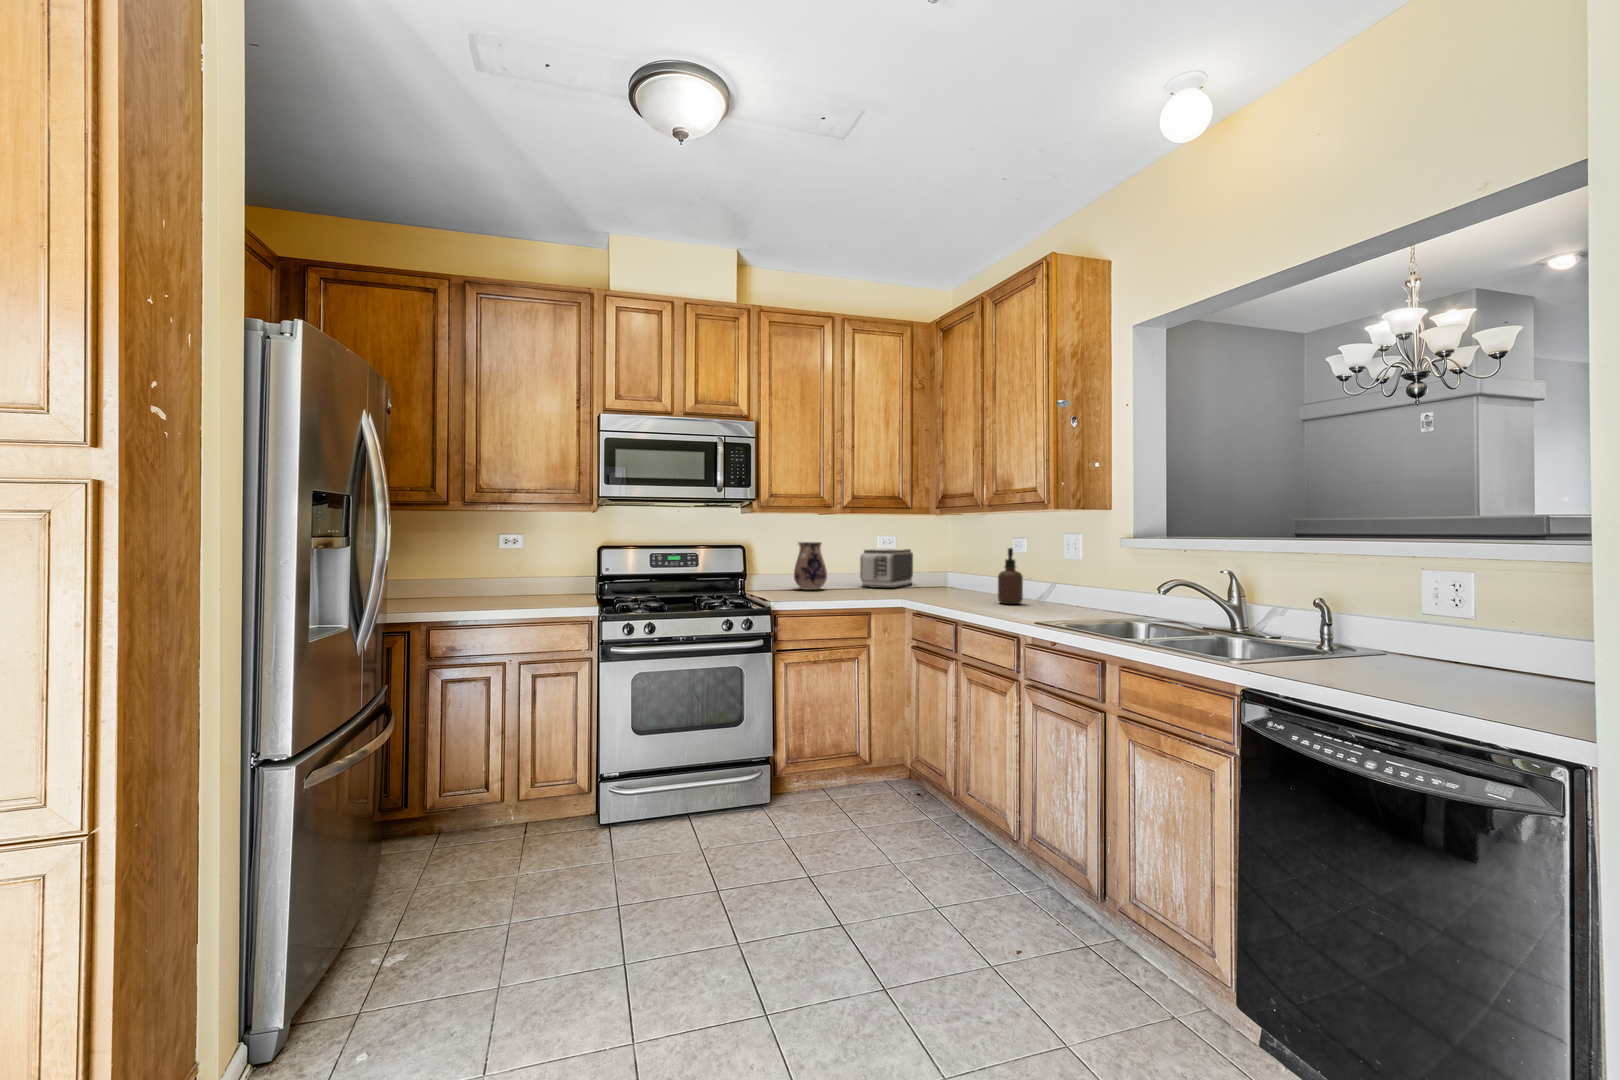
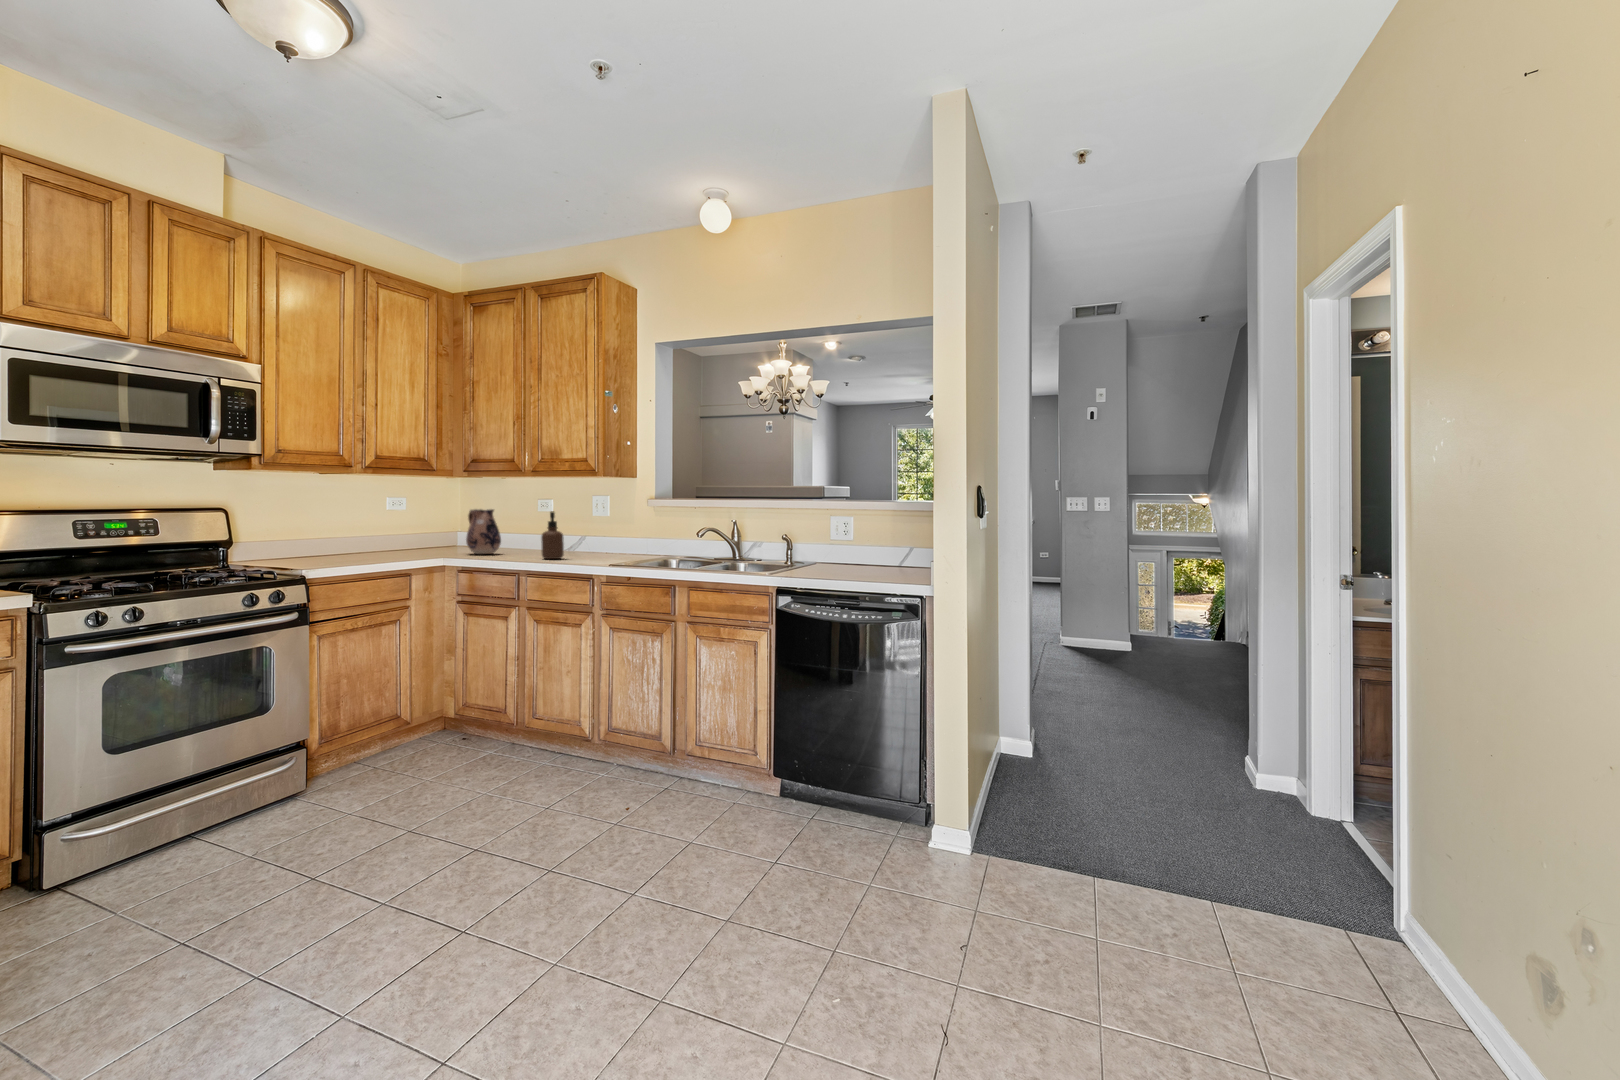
ceramic pitcher: present [794,542,827,590] -> present [466,509,501,554]
toaster: present [860,549,913,588] -> none [374,515,428,554]

